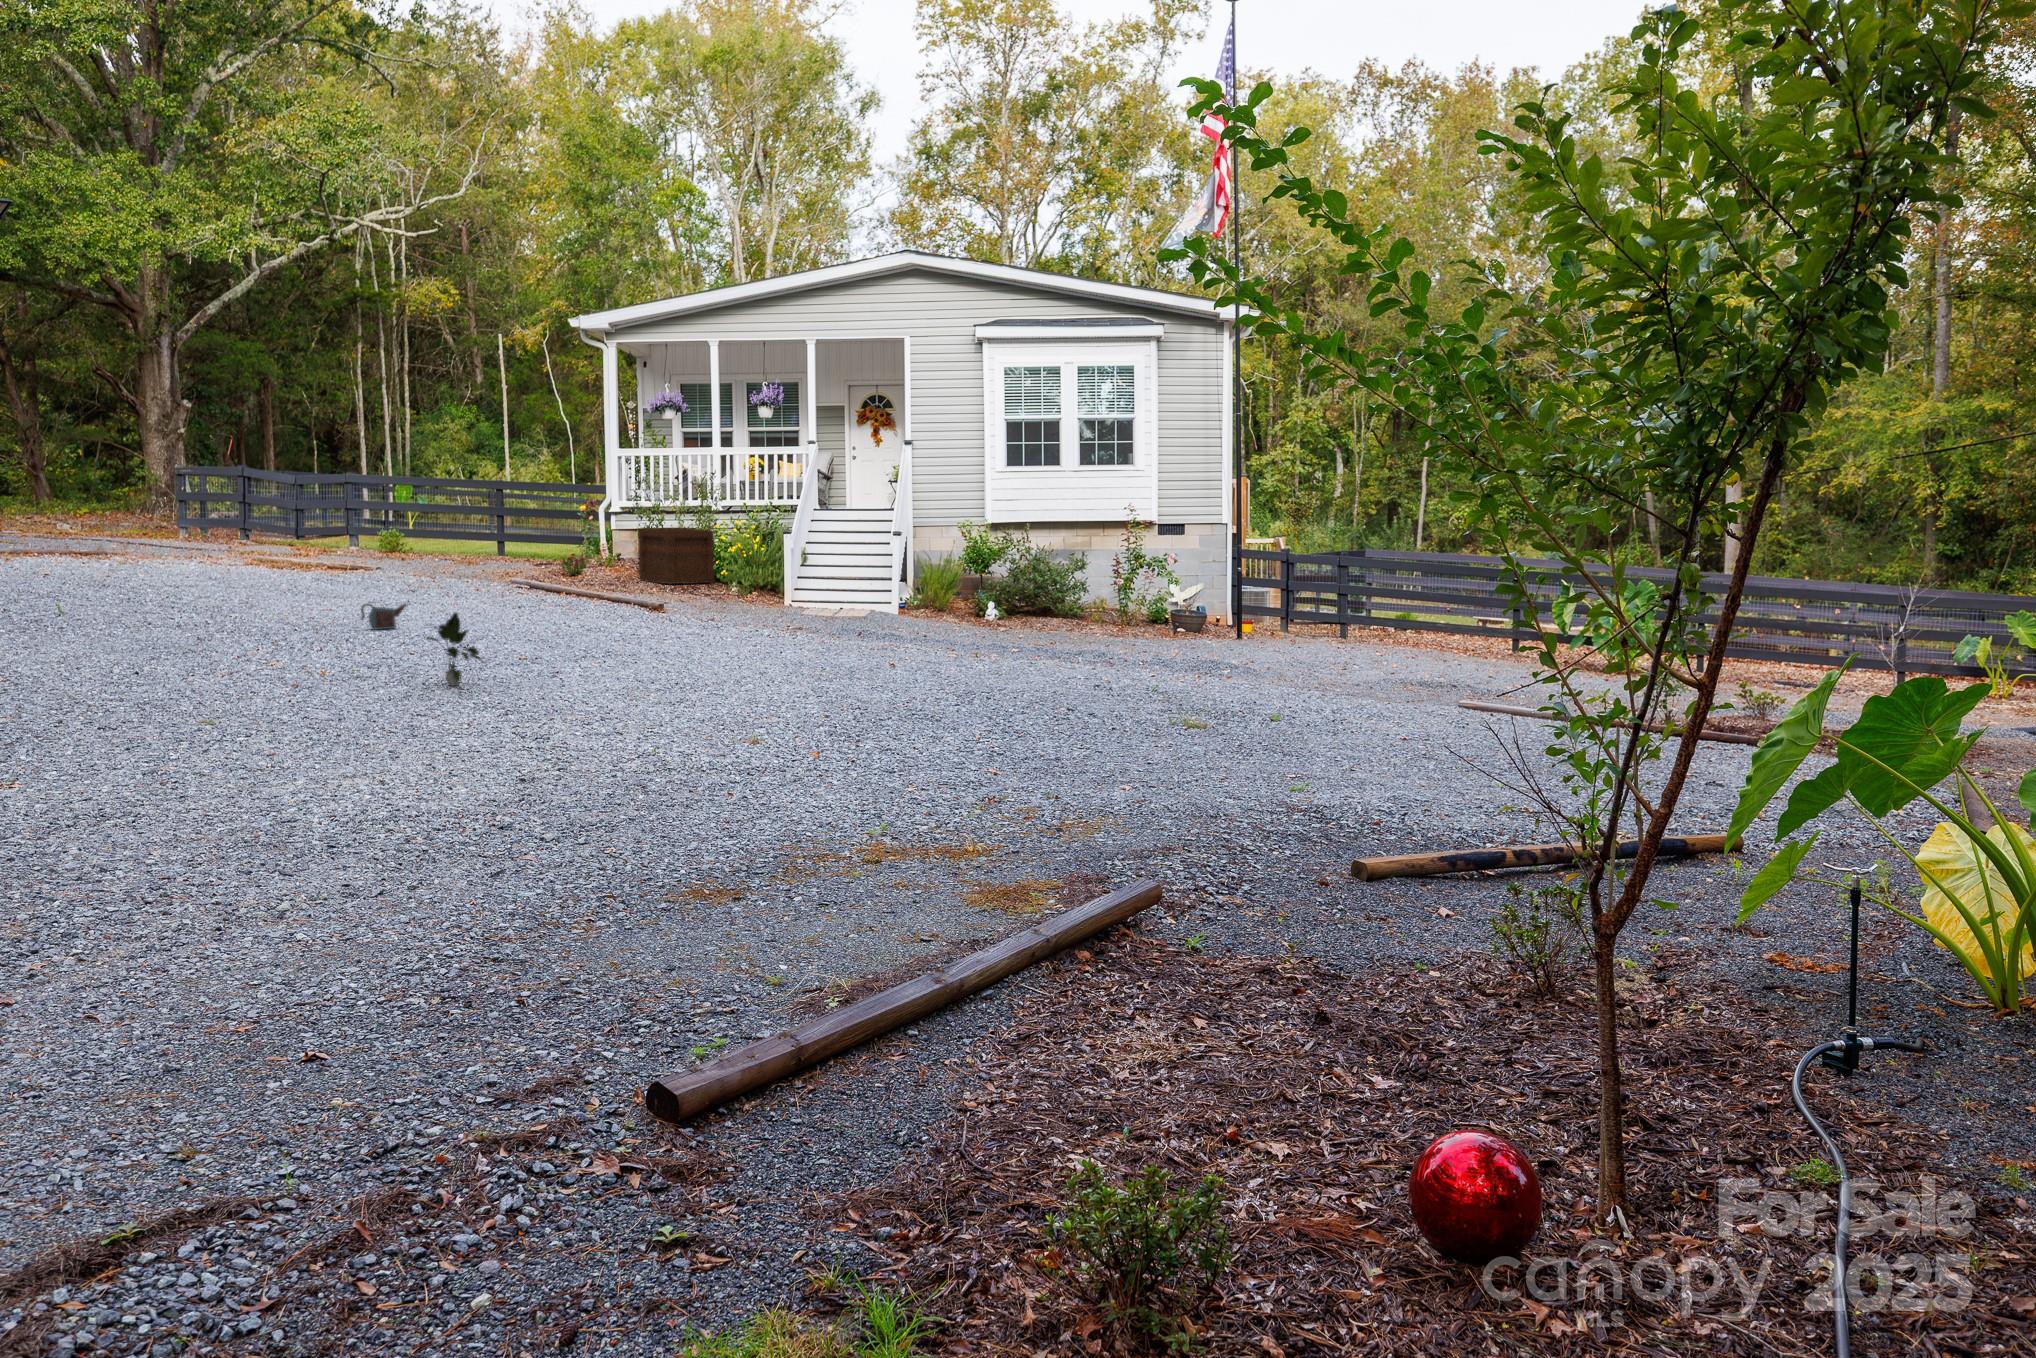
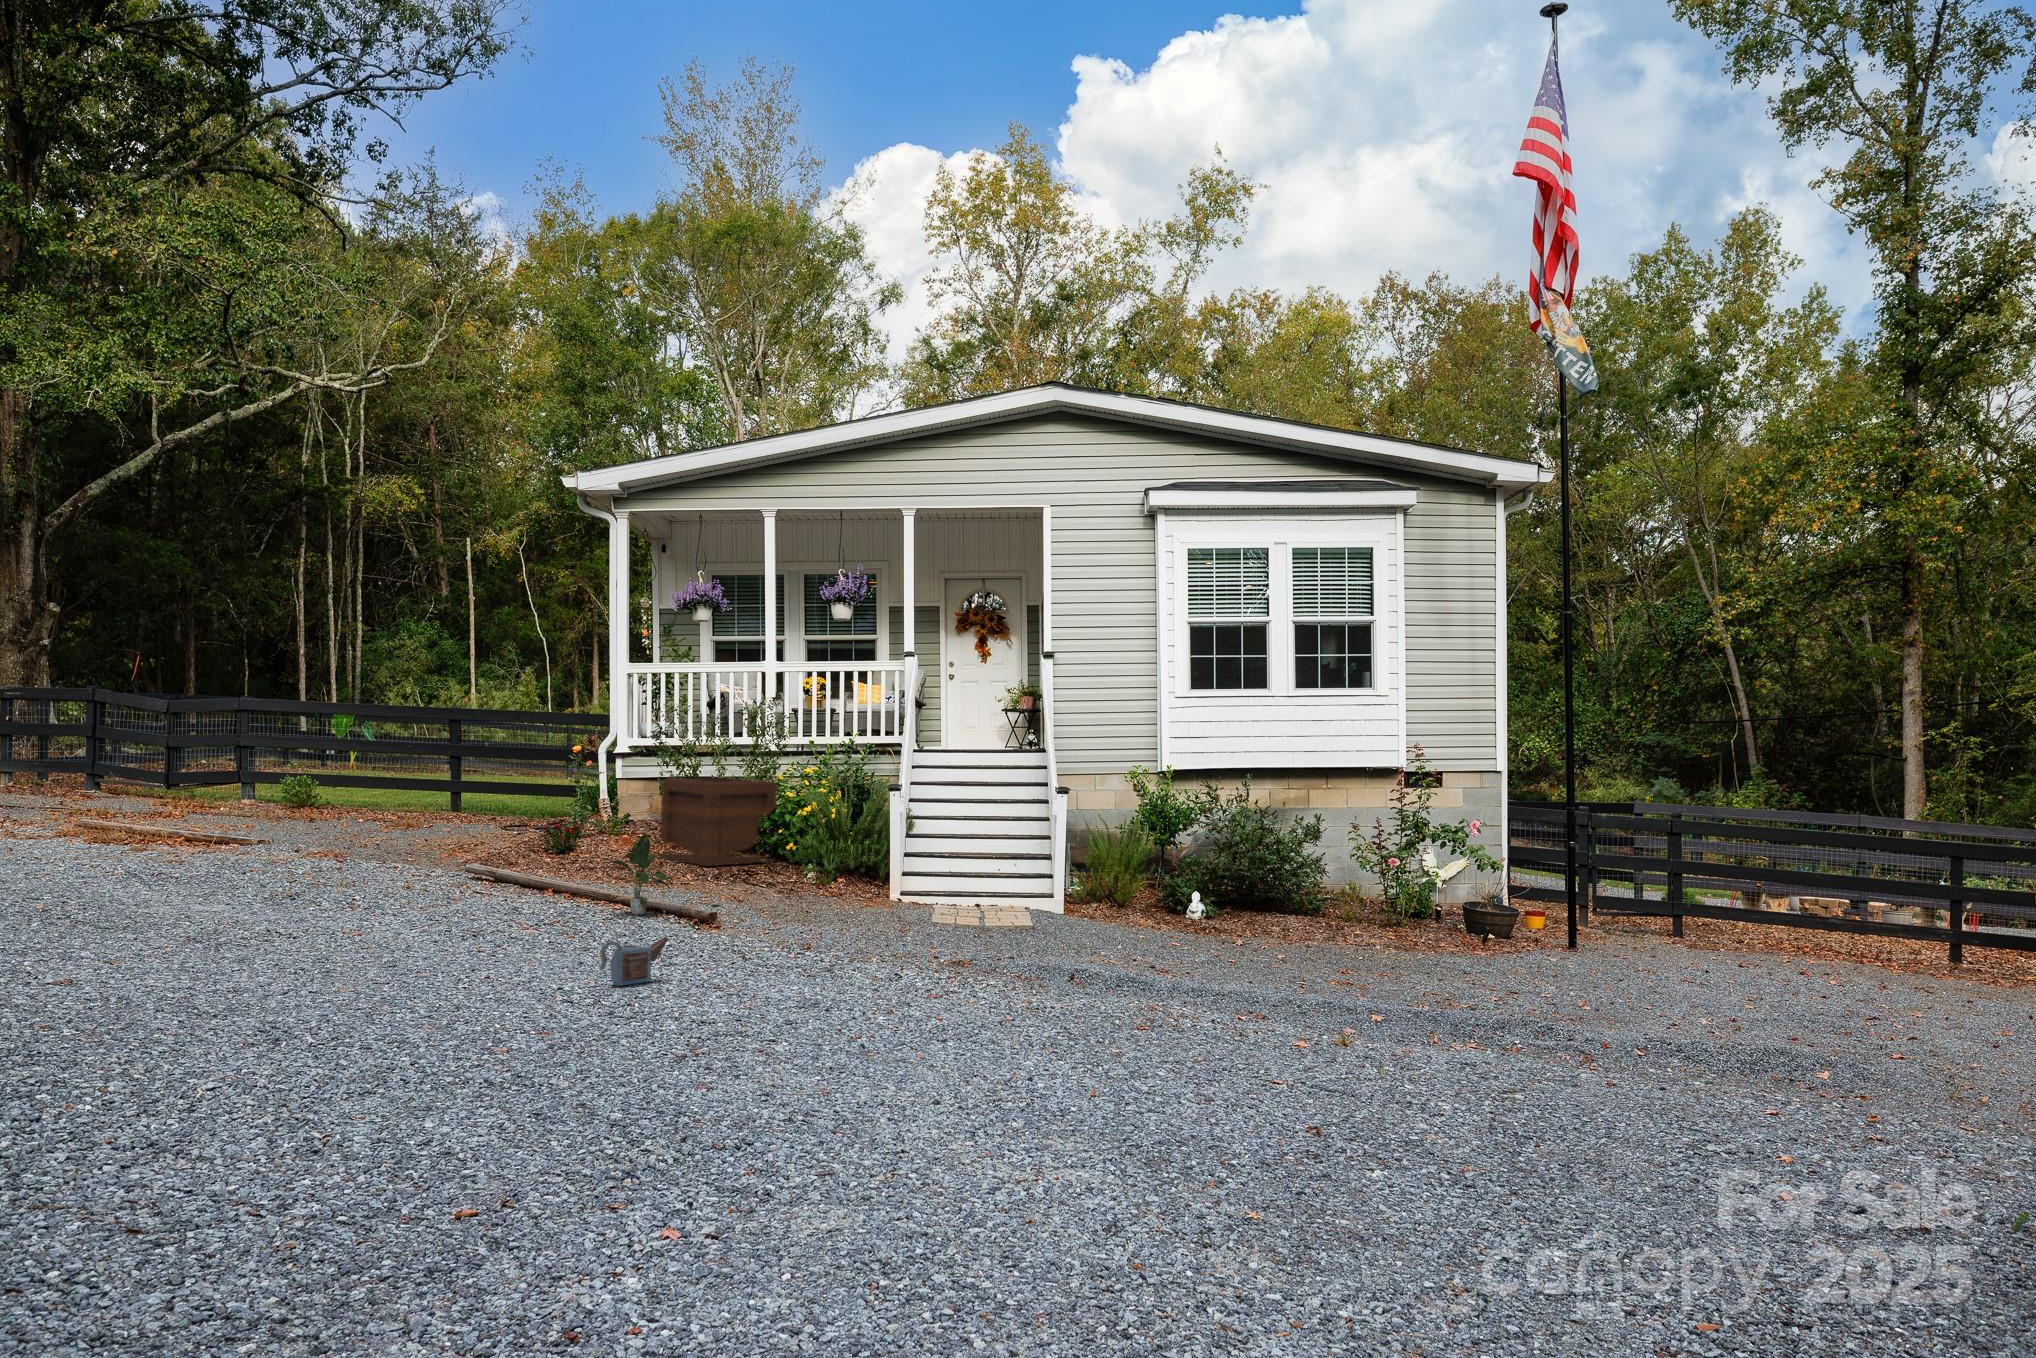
watering can: present [361,604,406,630] -> present [599,937,669,986]
potted plant: present [426,613,482,686] -> present [611,834,671,915]

